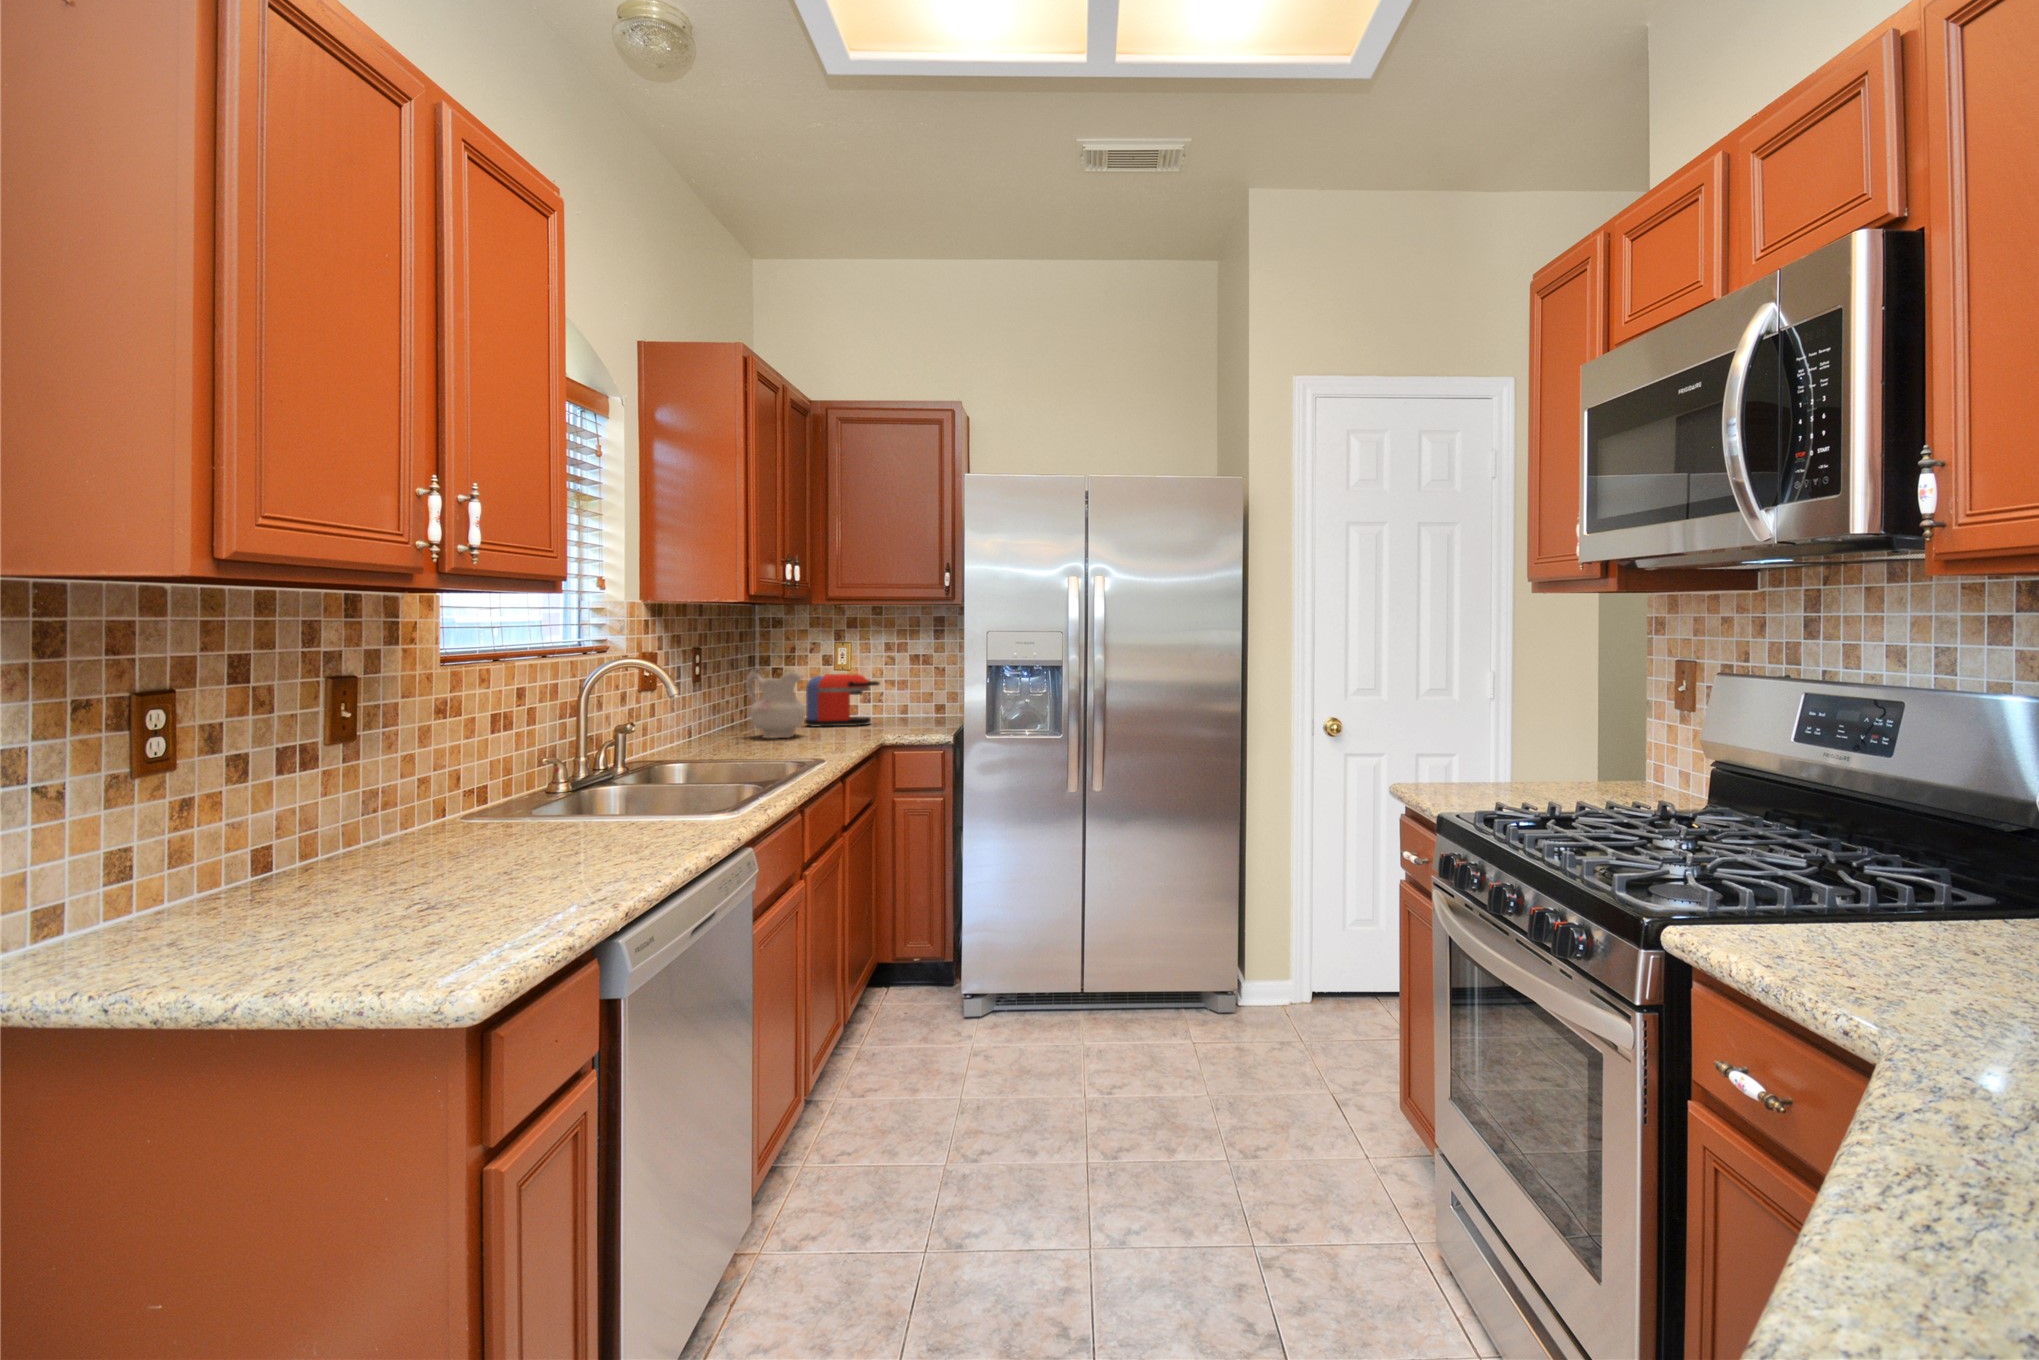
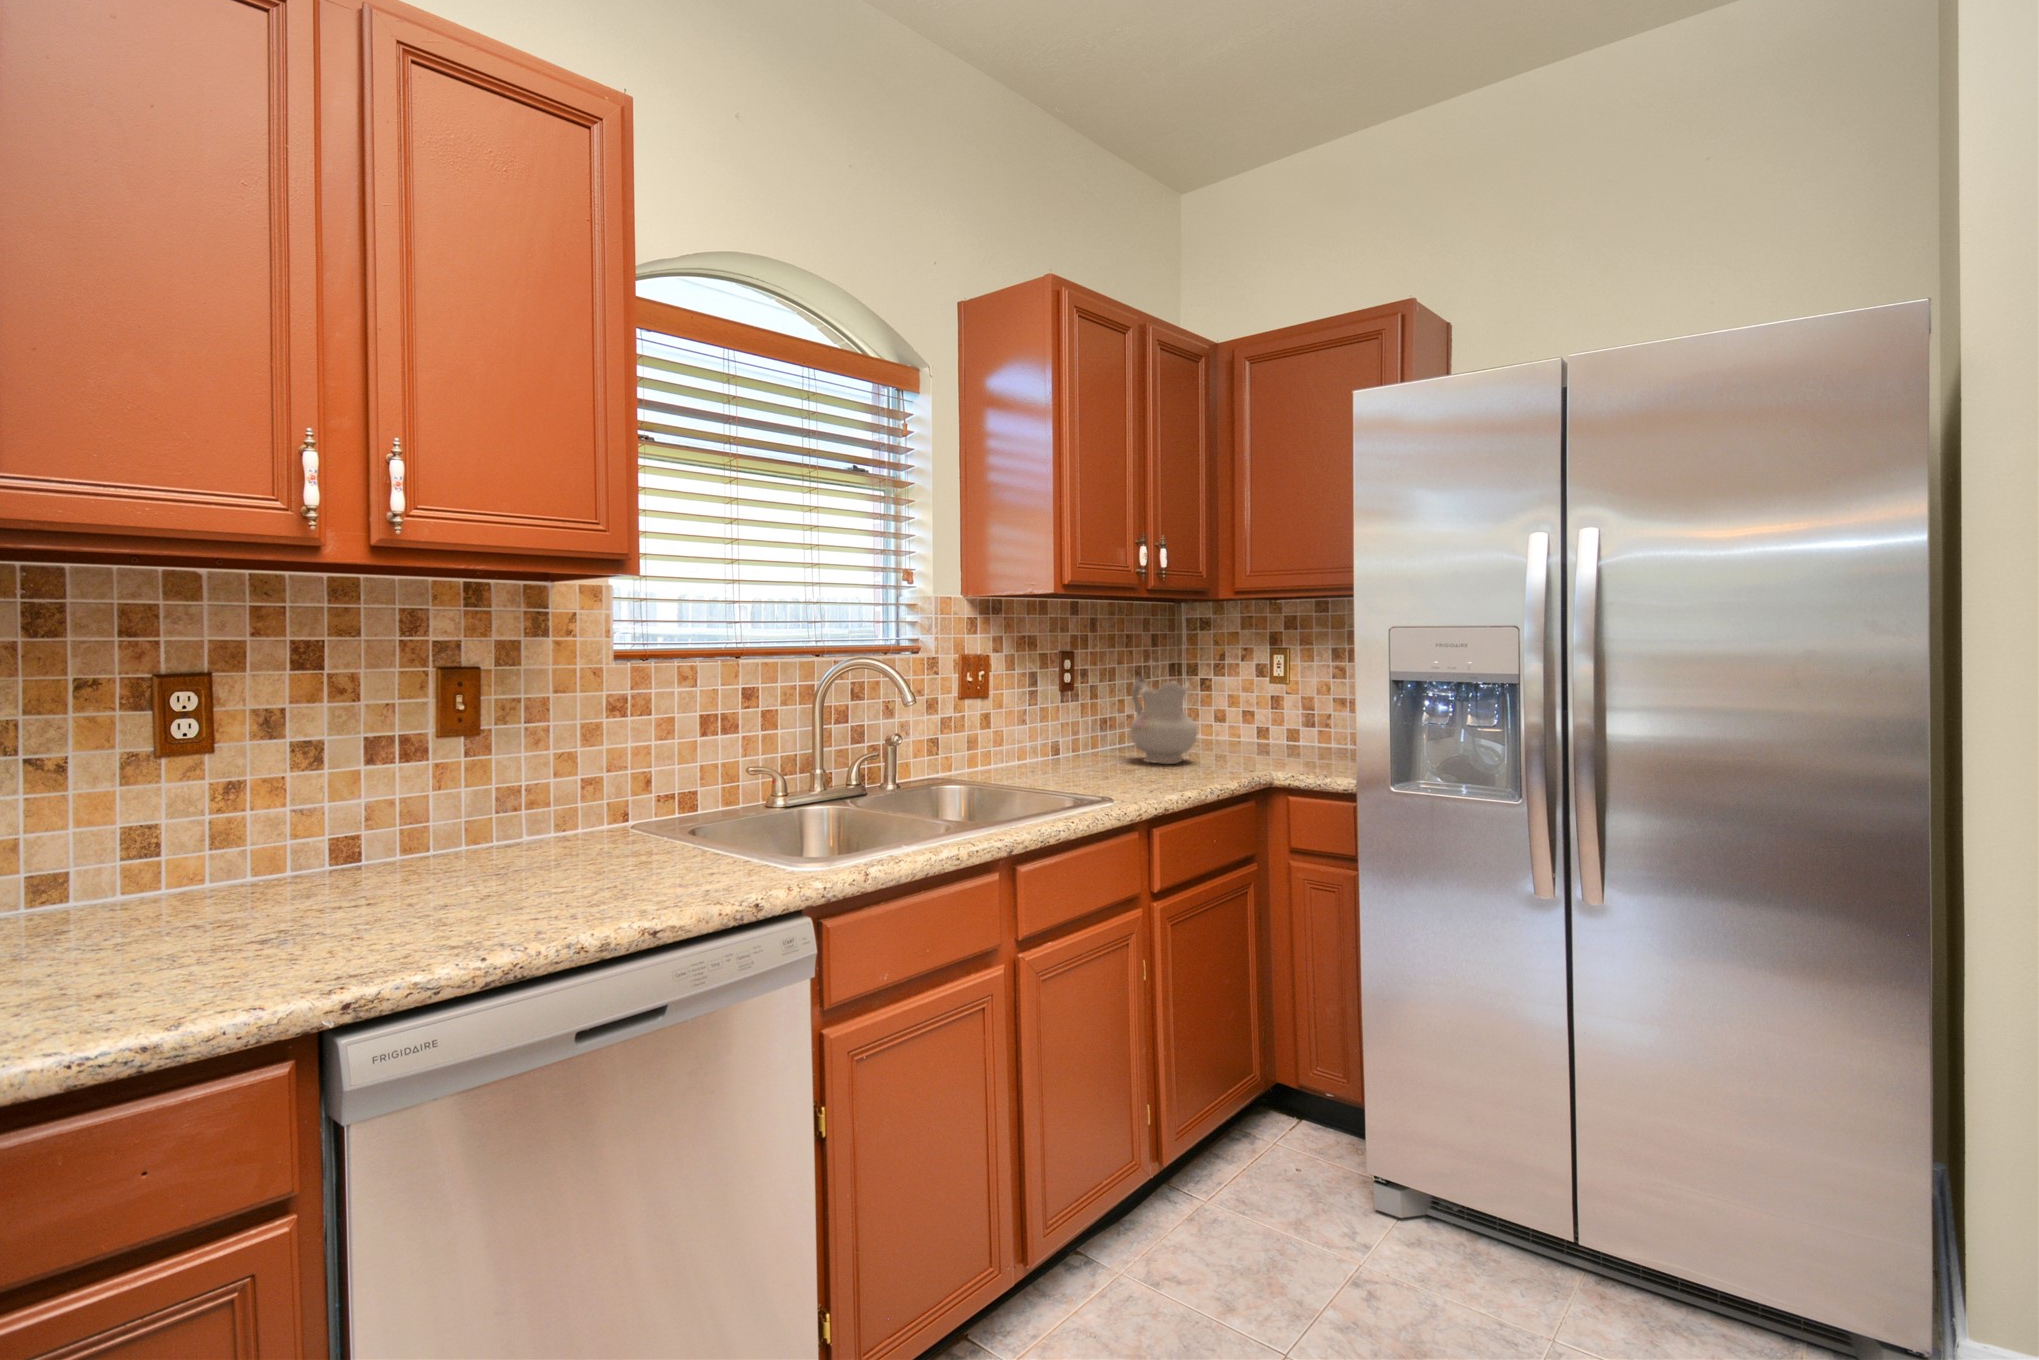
coffee maker: present [804,674,880,727] -> none [1225,686,1325,756]

